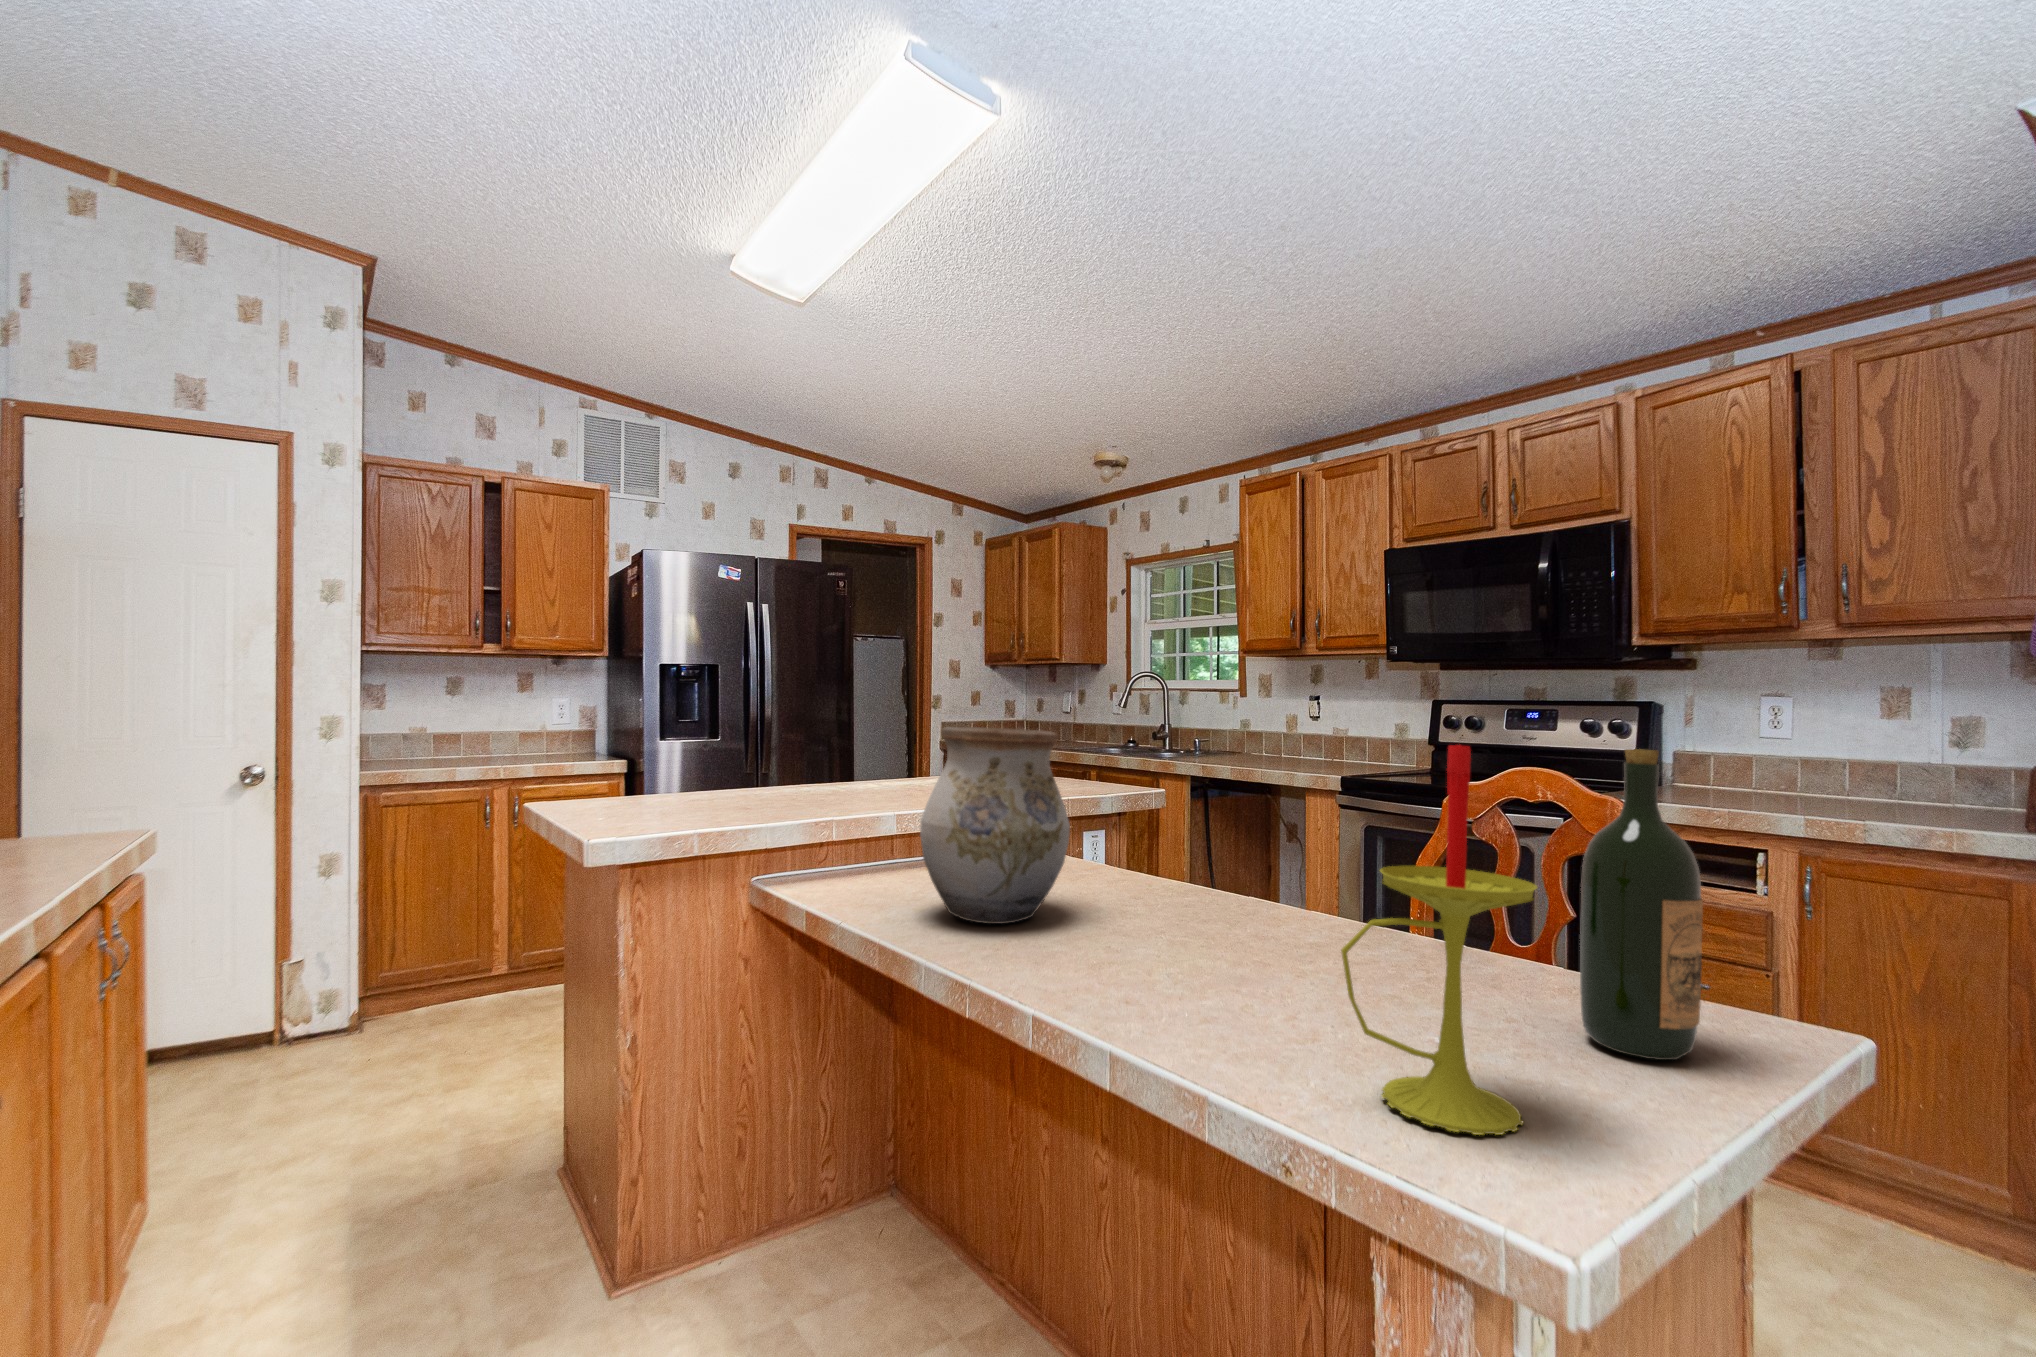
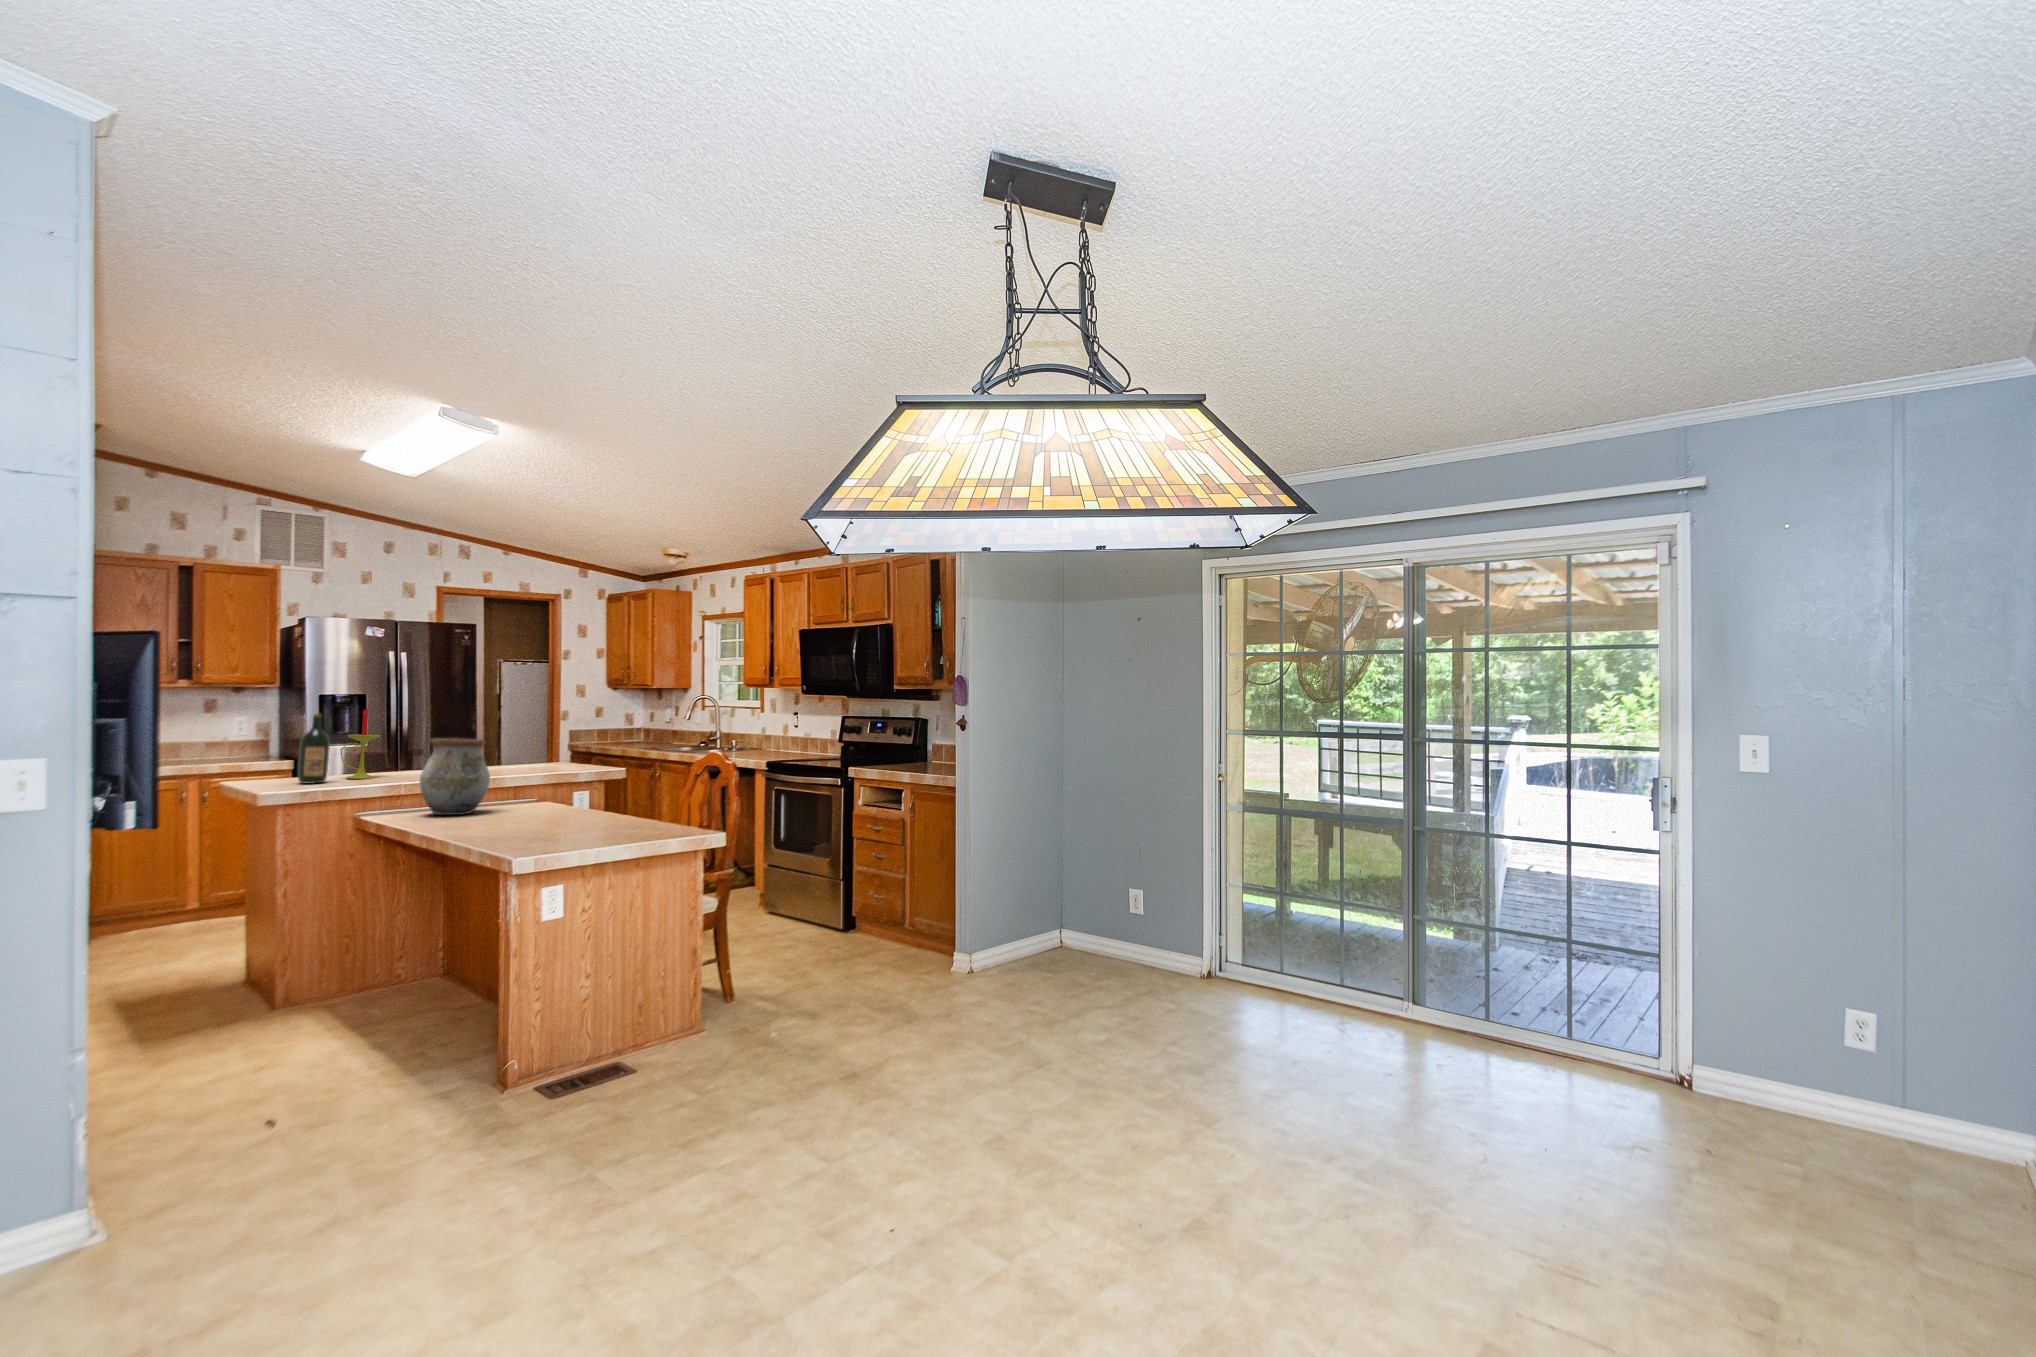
candle: present [1341,745,1537,1135] -> present [340,710,380,779]
wine bottle: present [1580,749,1703,1060] -> present [298,714,330,784]

